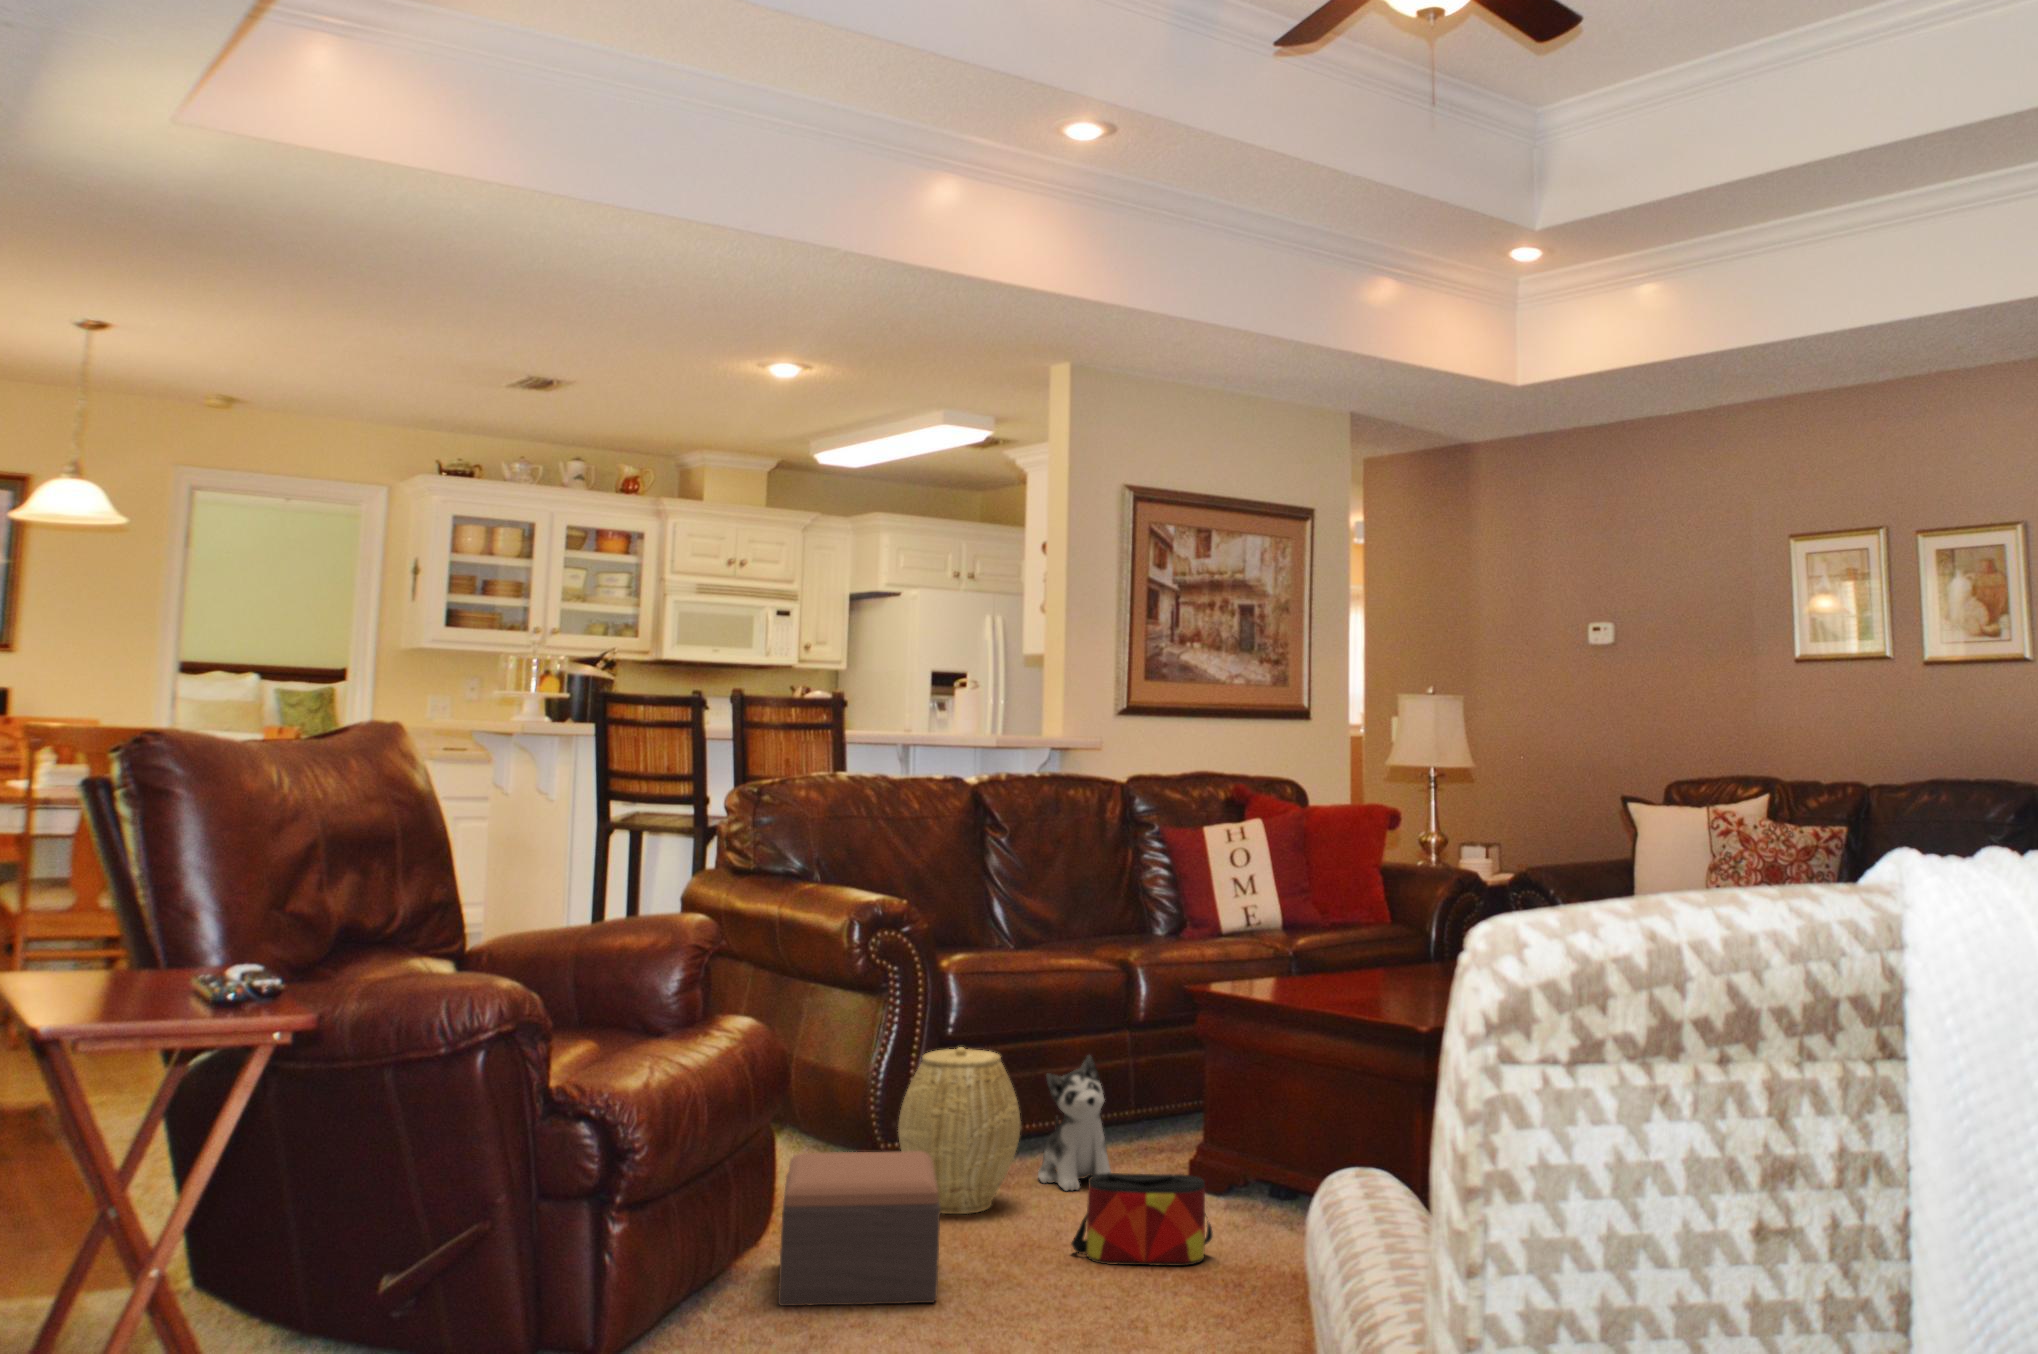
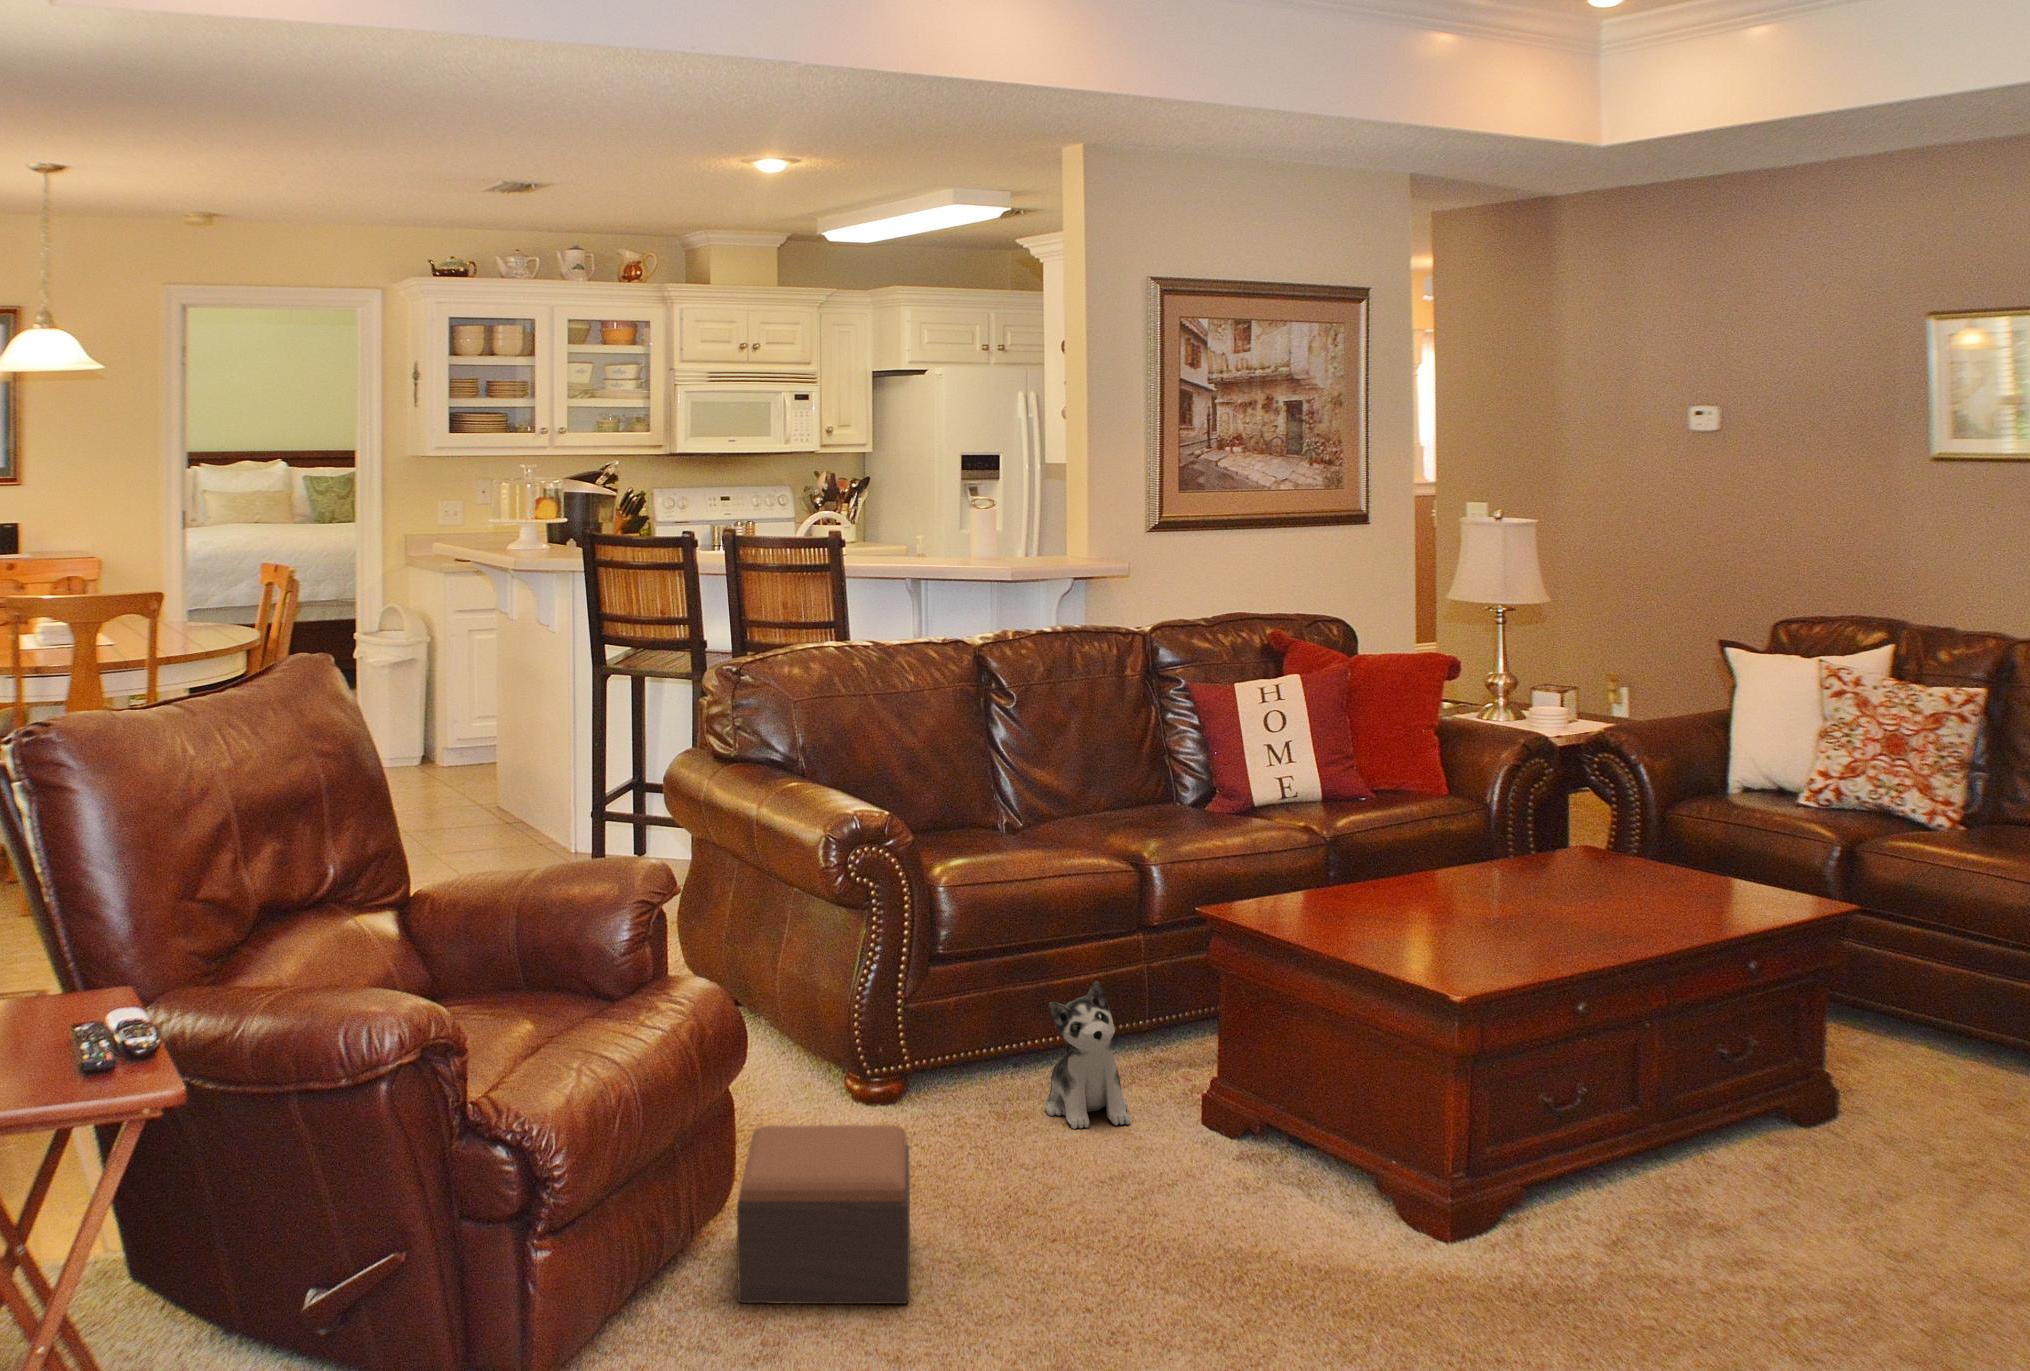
woven basket: present [898,1047,1021,1214] -> none [884,982,1017,1163]
bag: present [1071,1172,1213,1266] -> none [1066,1143,1225,1252]

